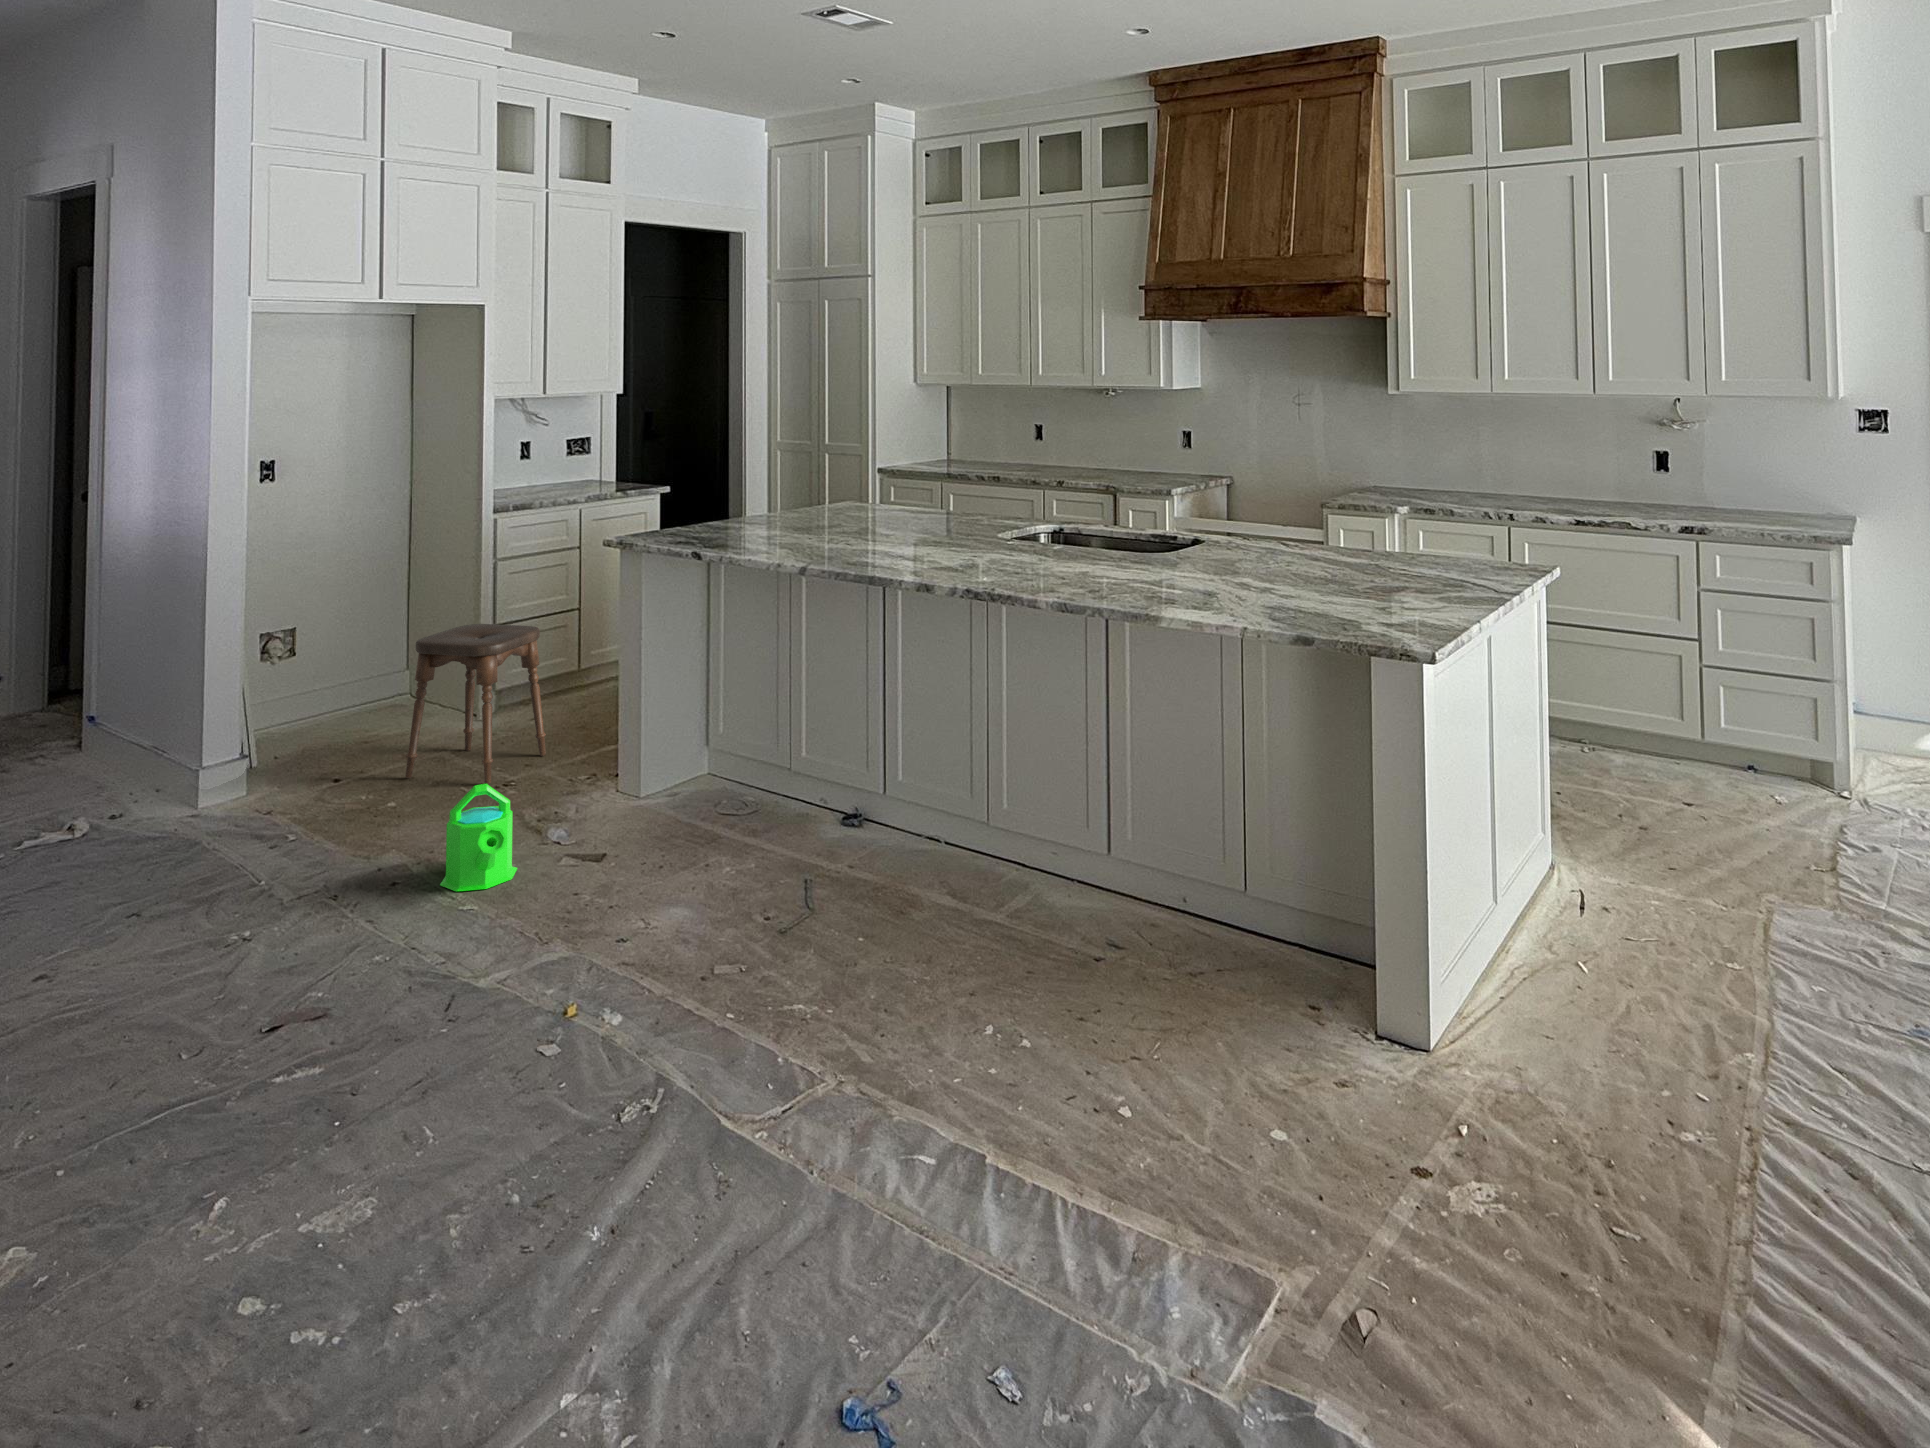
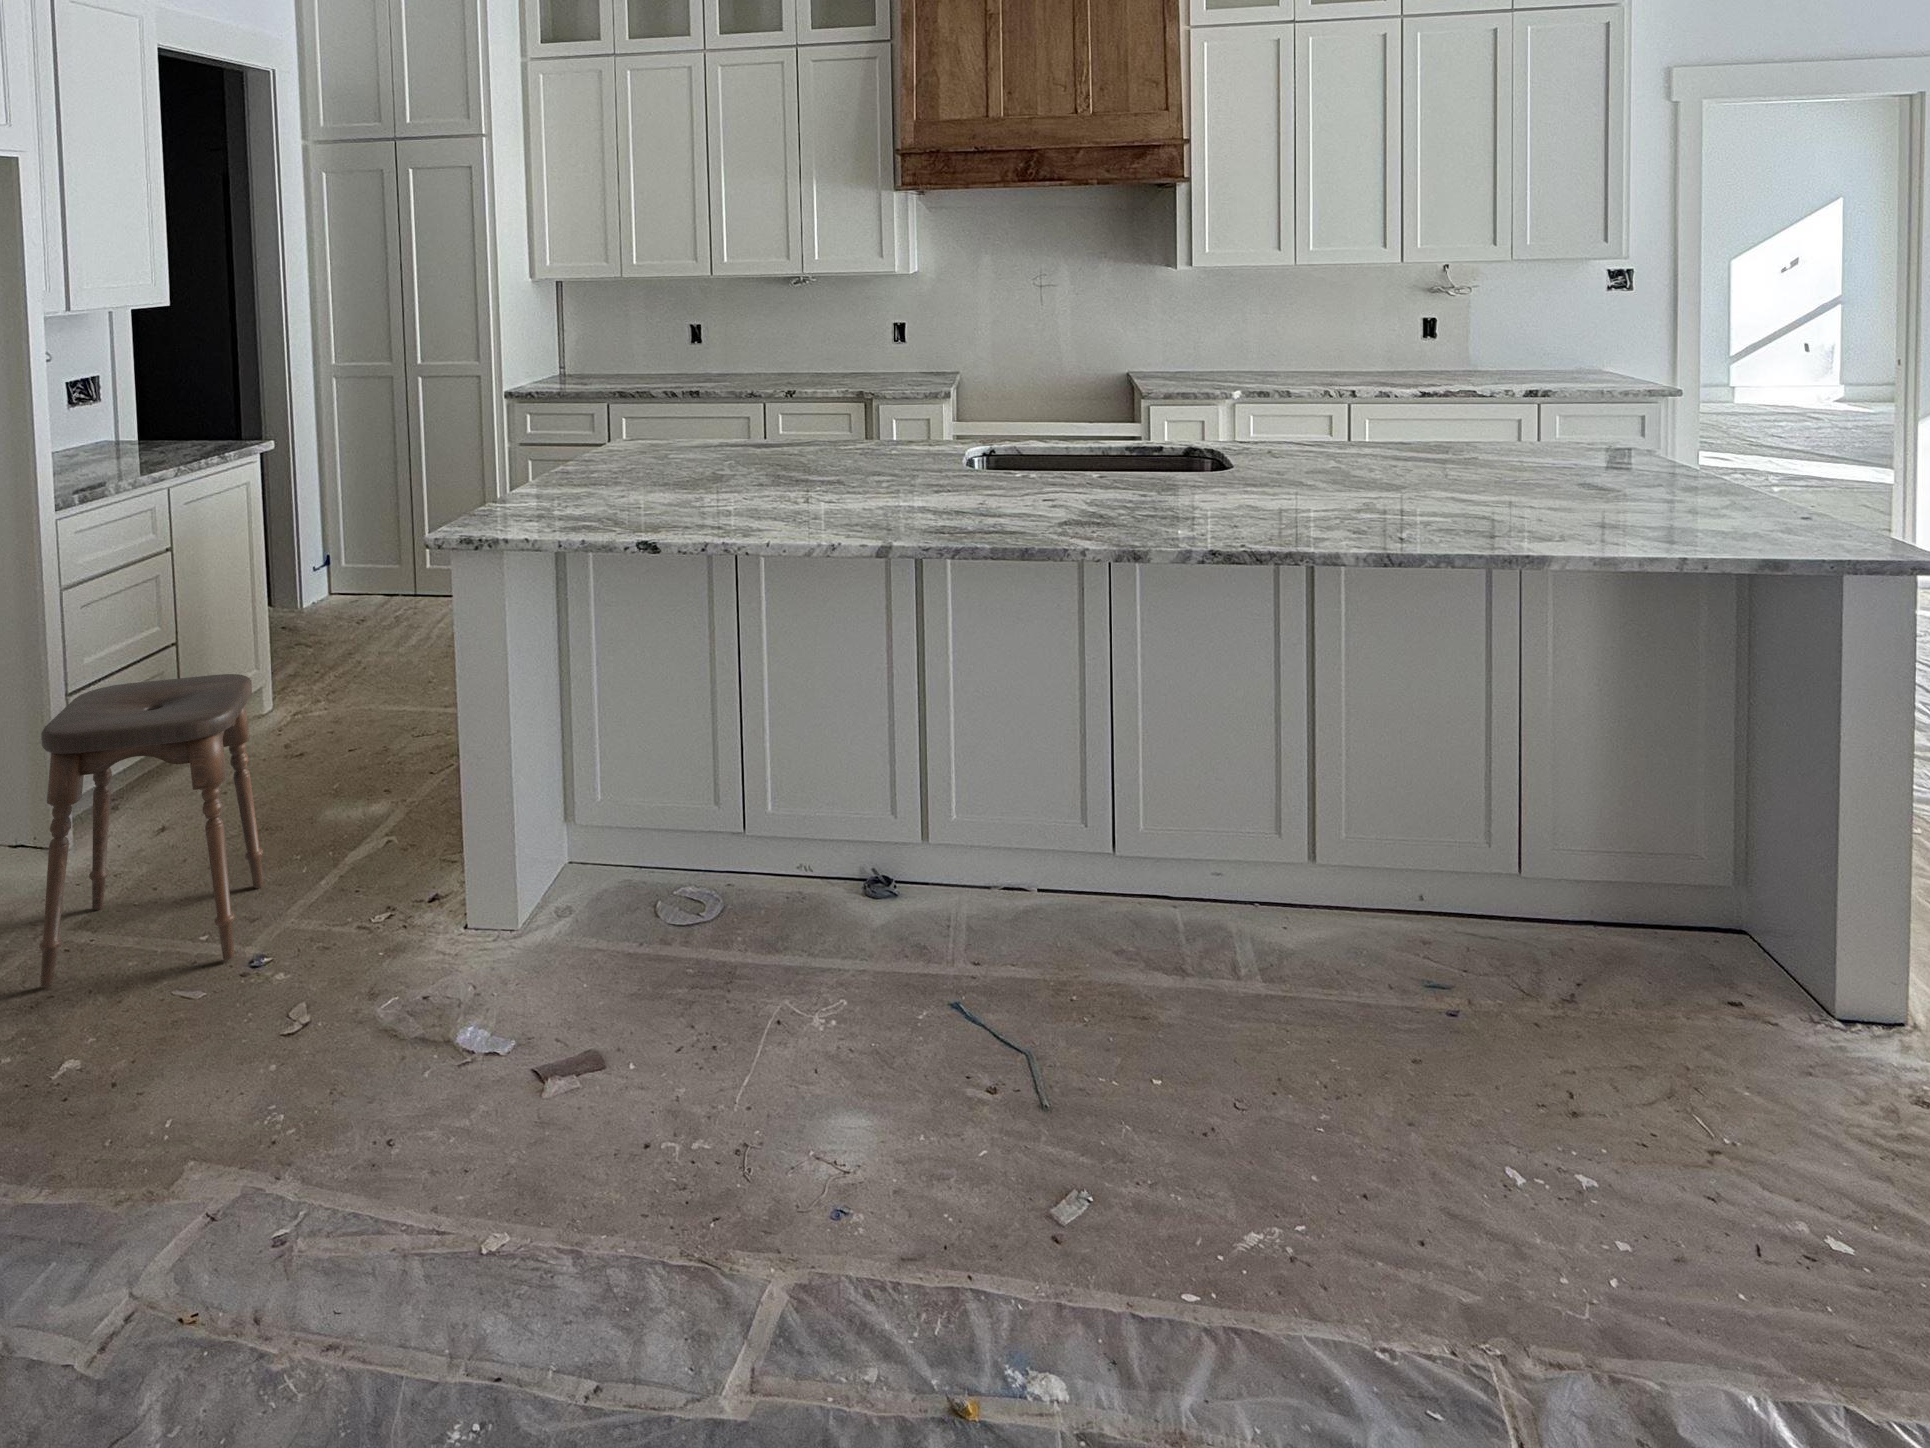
watering can: present [440,784,517,892] -> none [388,962,577,1179]

